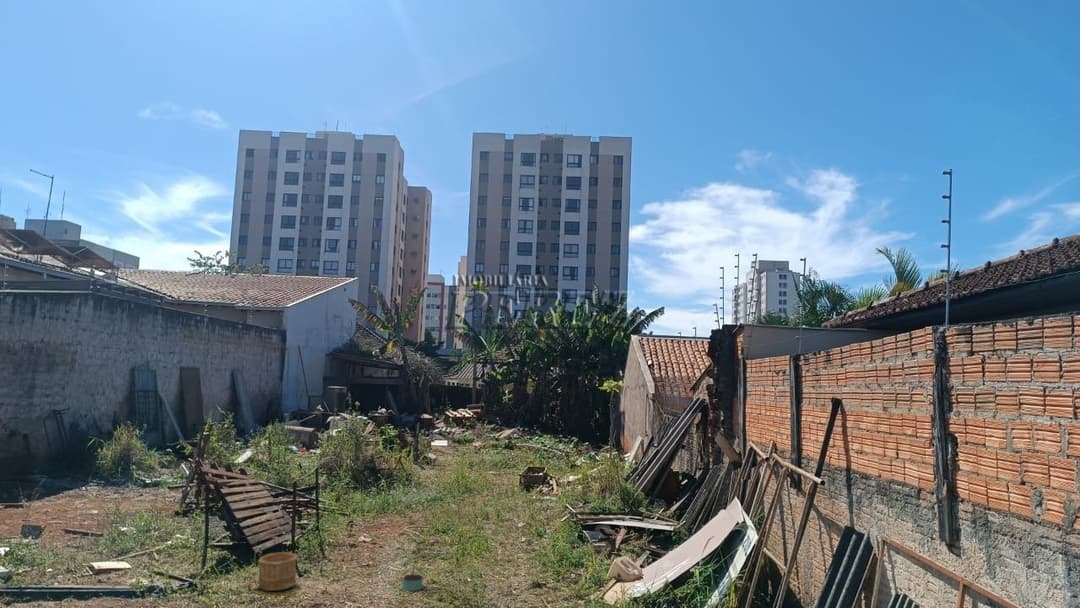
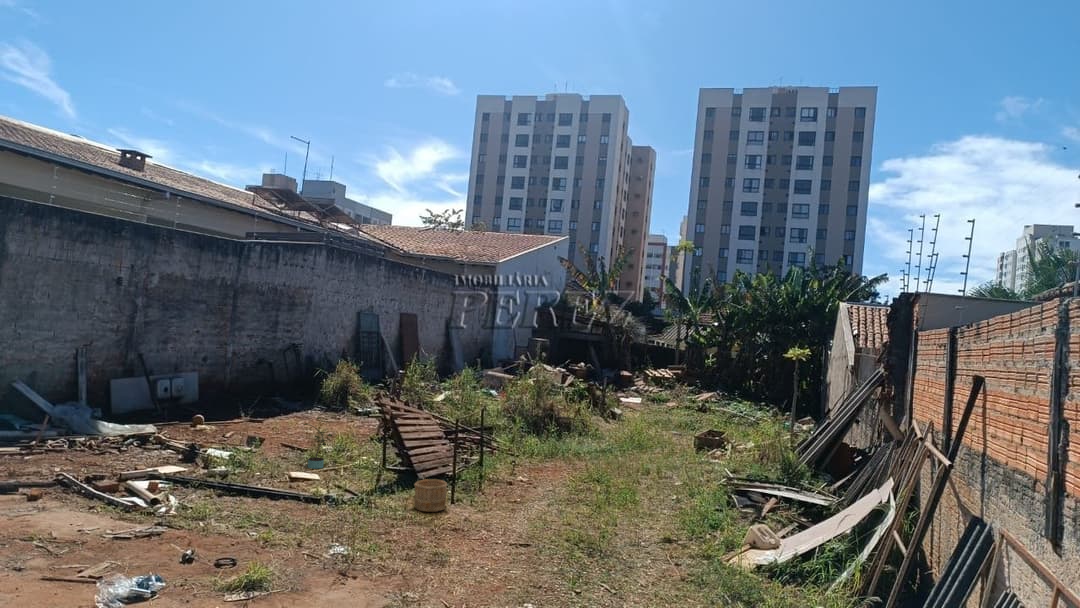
potted plant: present [398,523,434,591] -> present [304,417,332,469]

